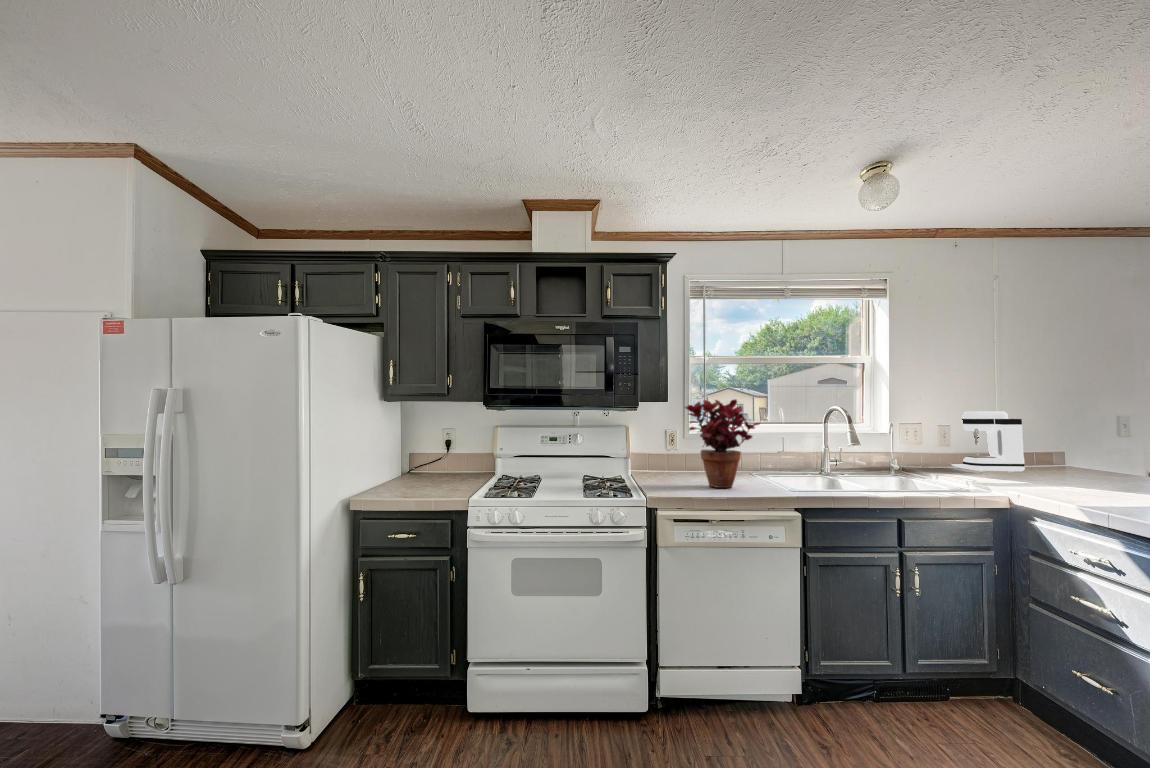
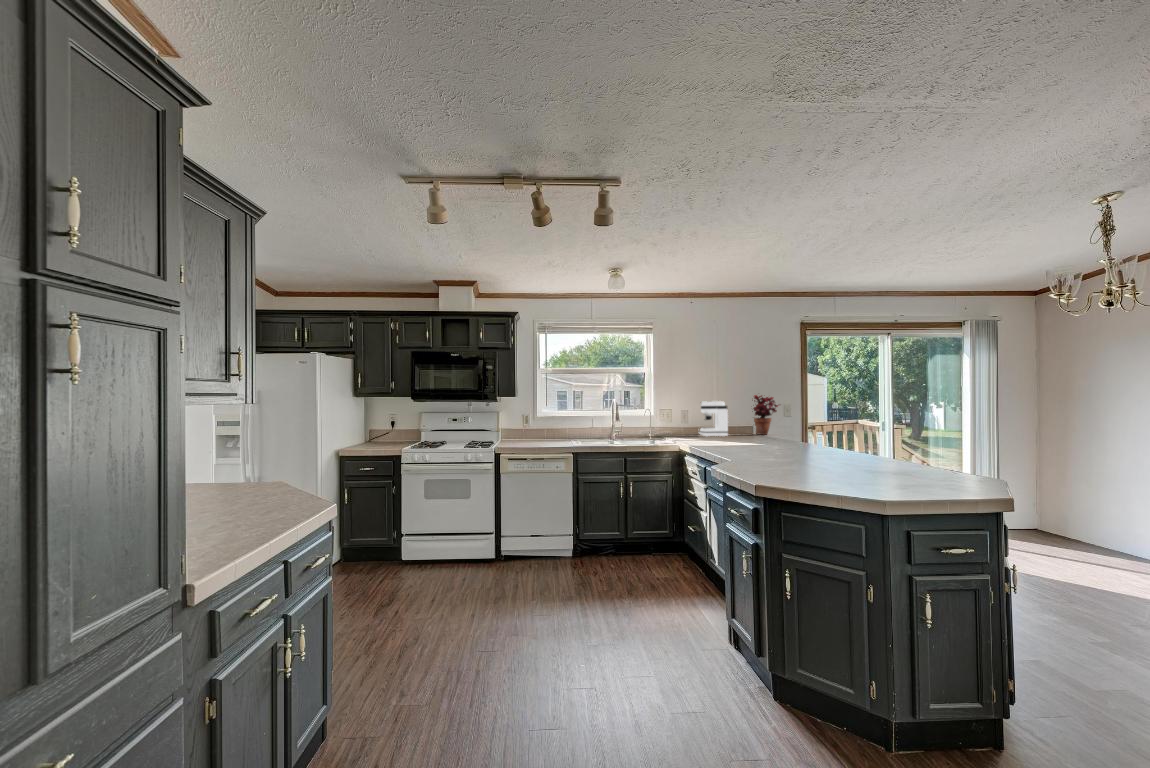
potted plant: present [685,399,760,488] -> present [752,395,778,435]

